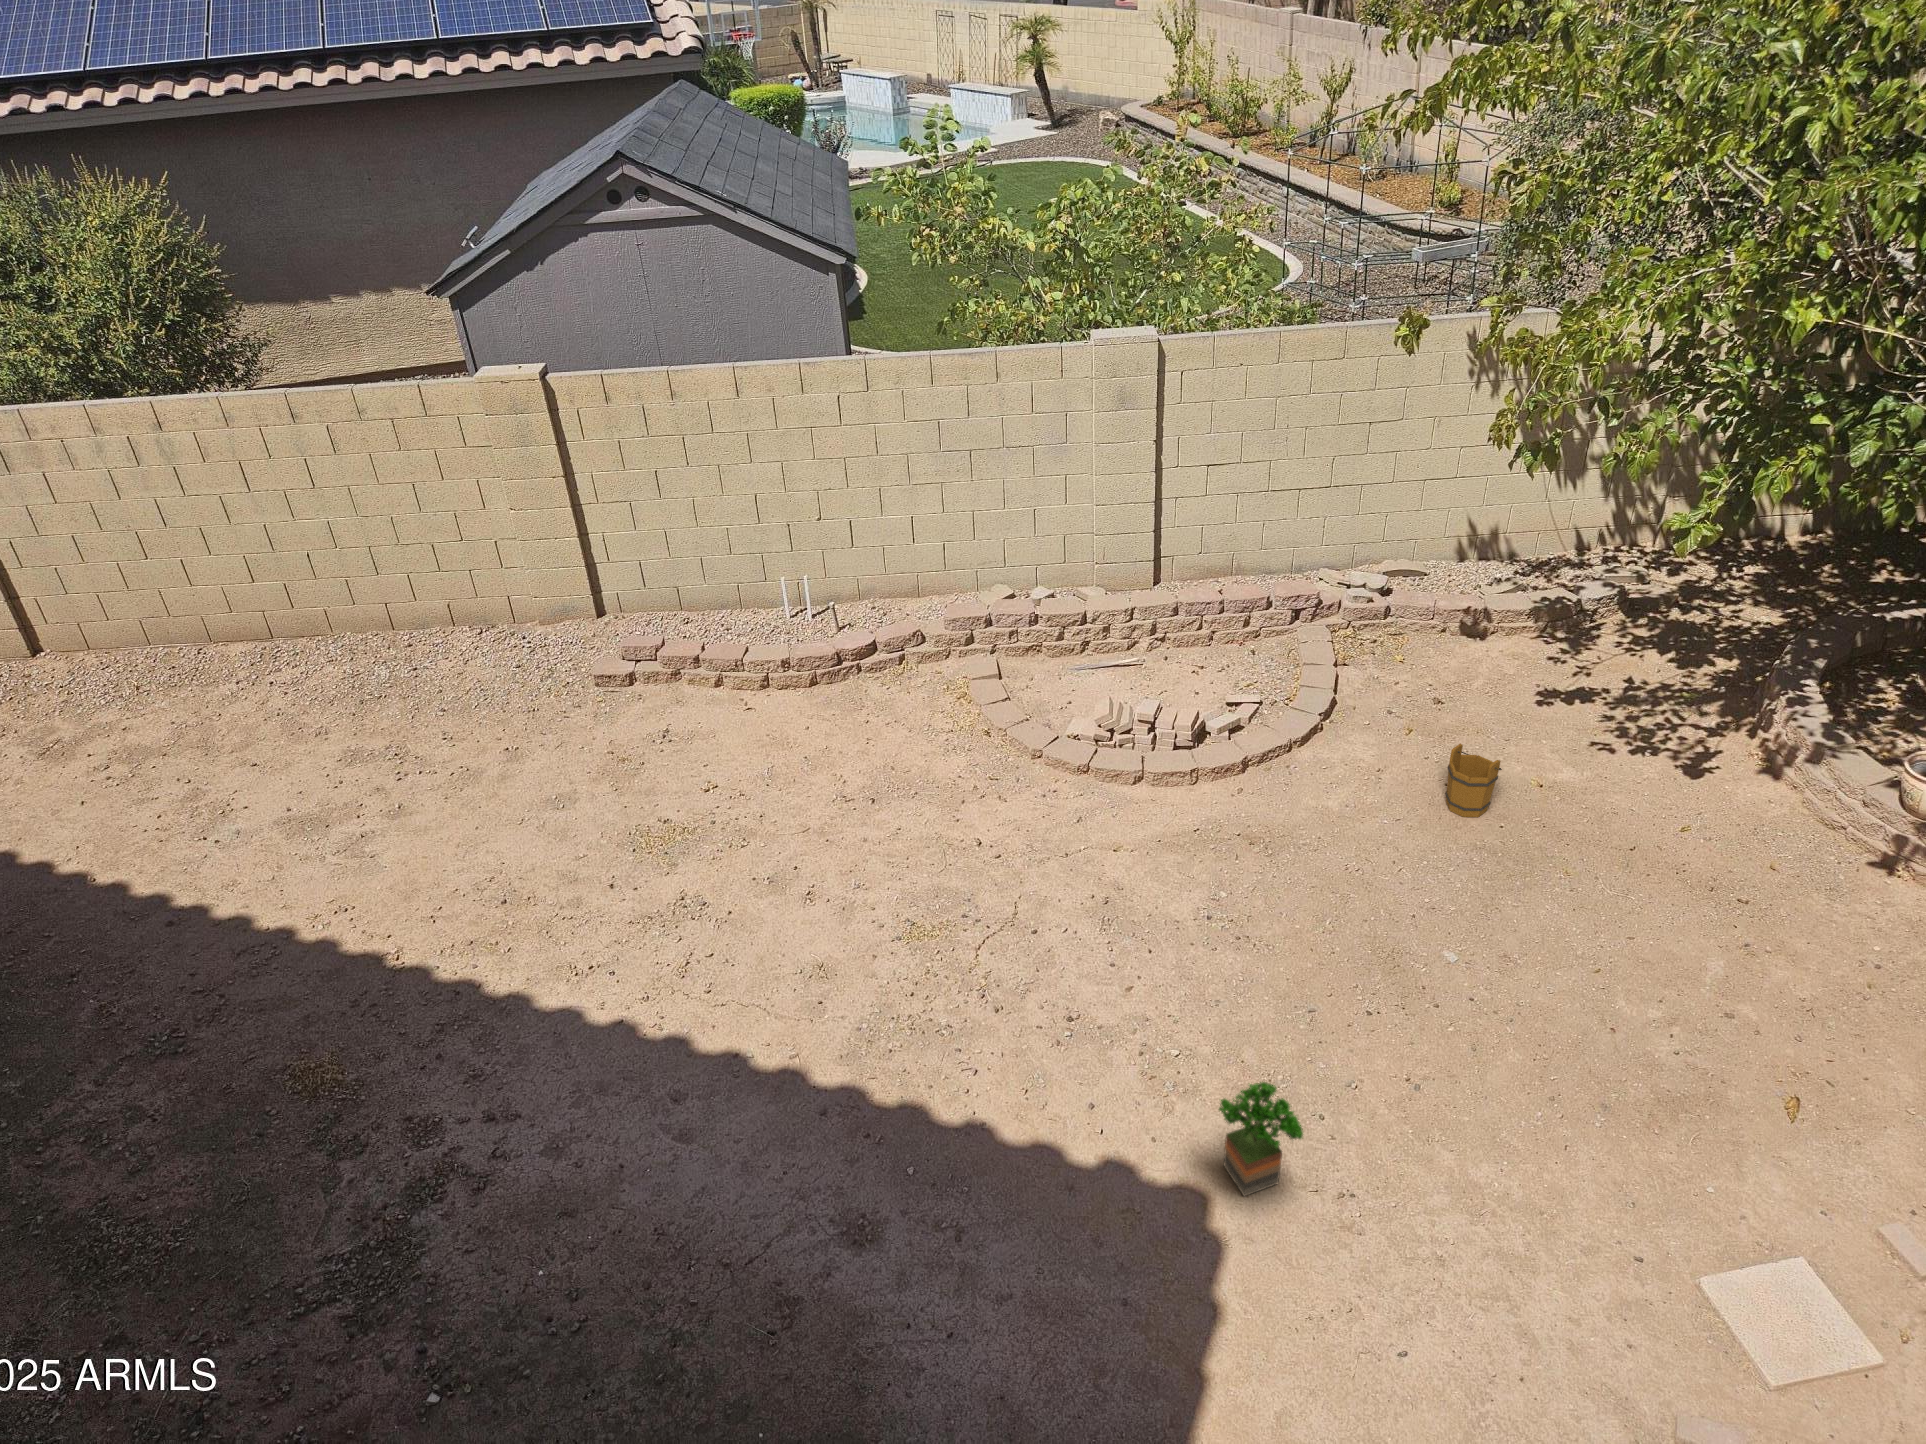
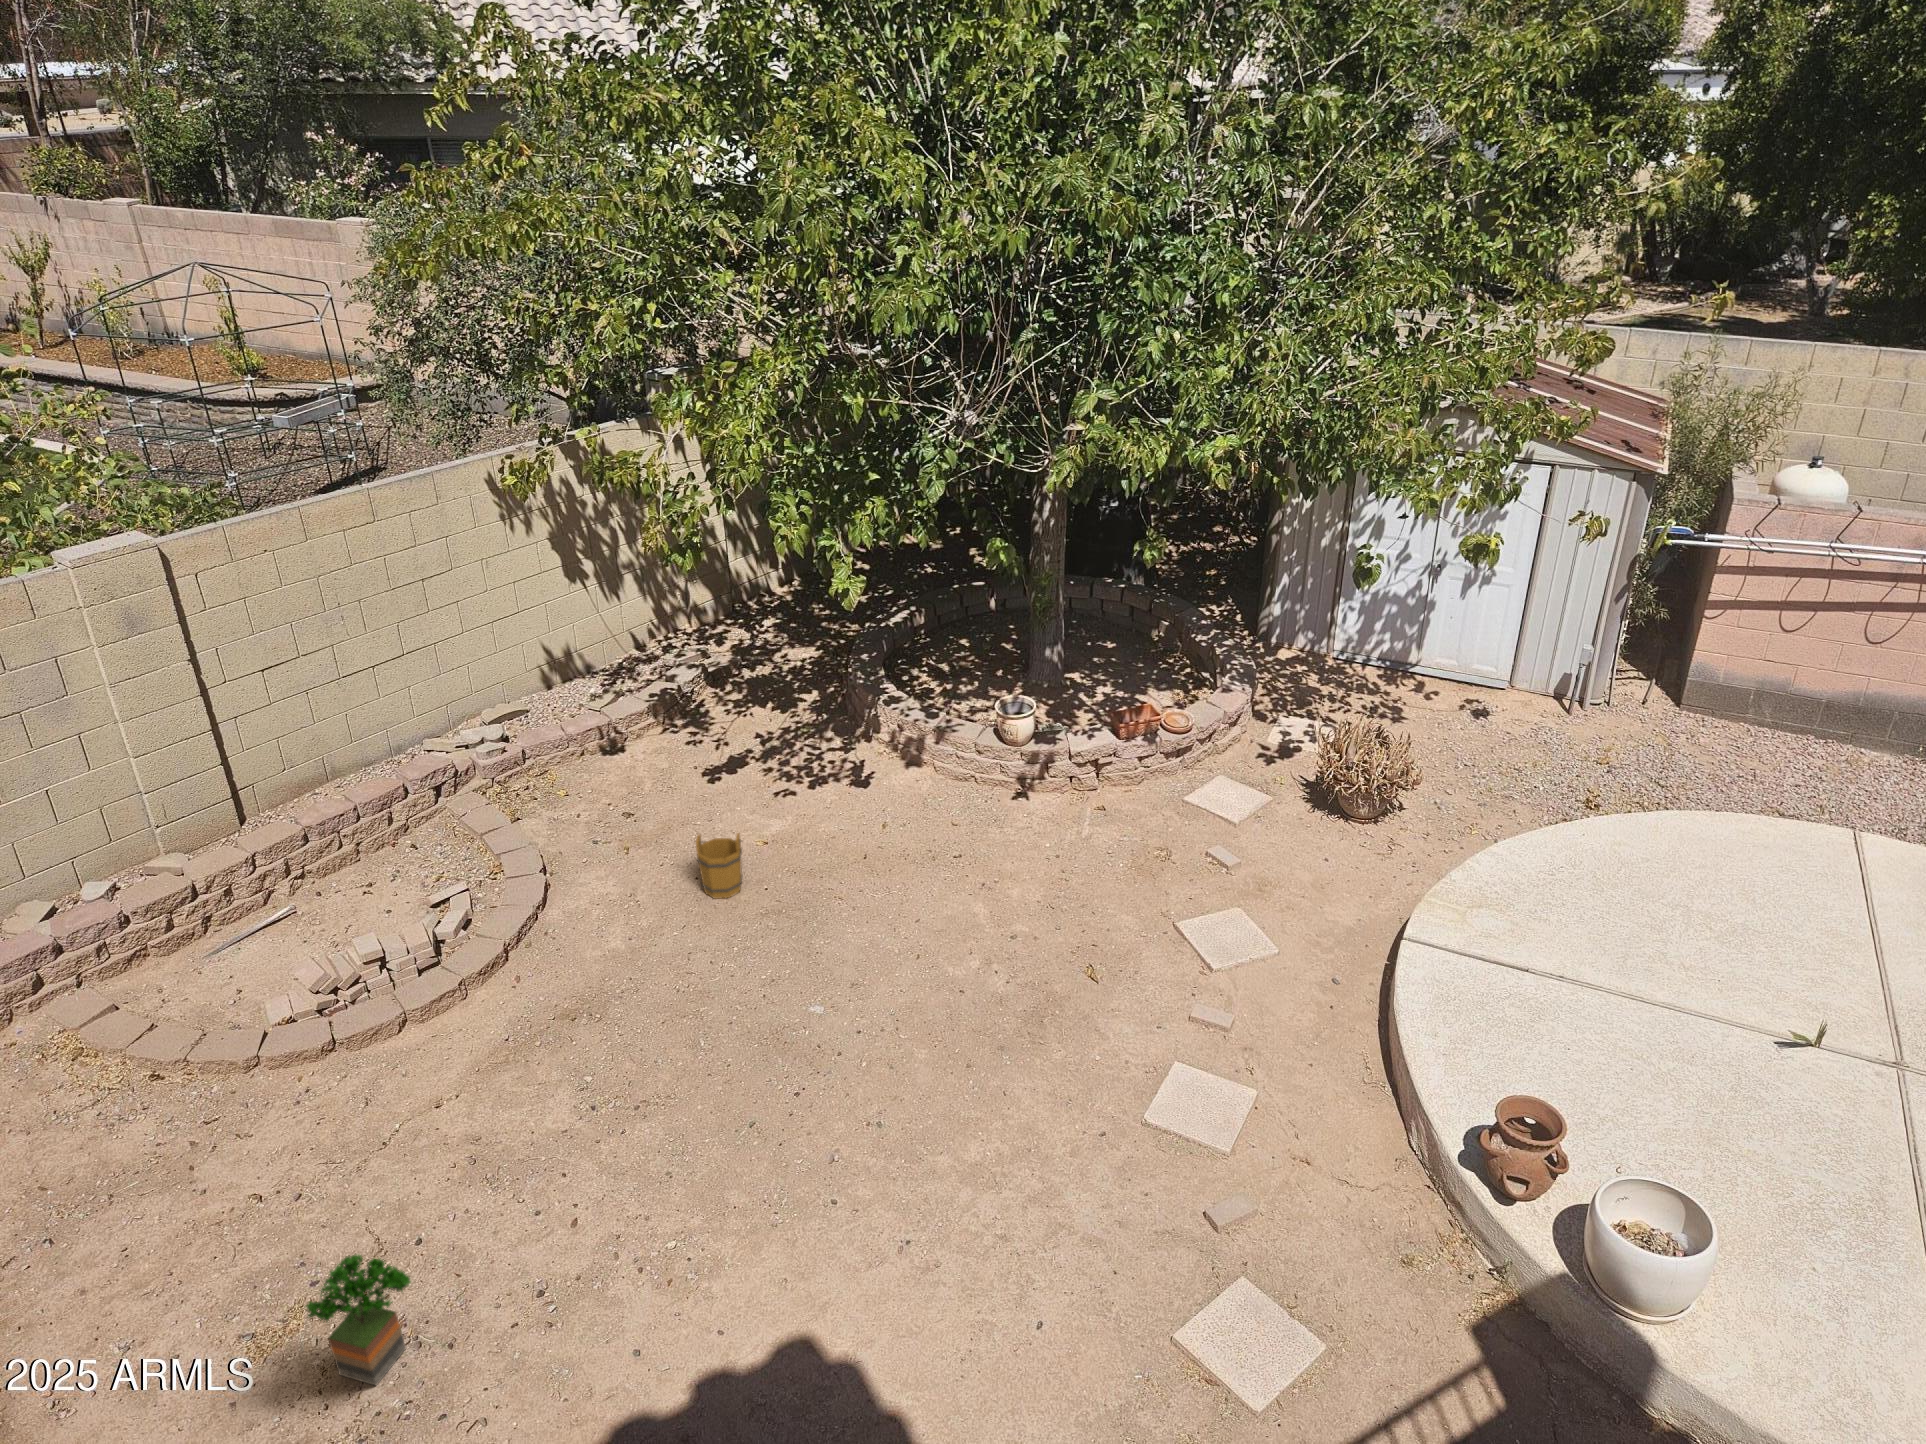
potted tree: present [1219,1082,1303,1196] -> present [306,1254,411,1385]

